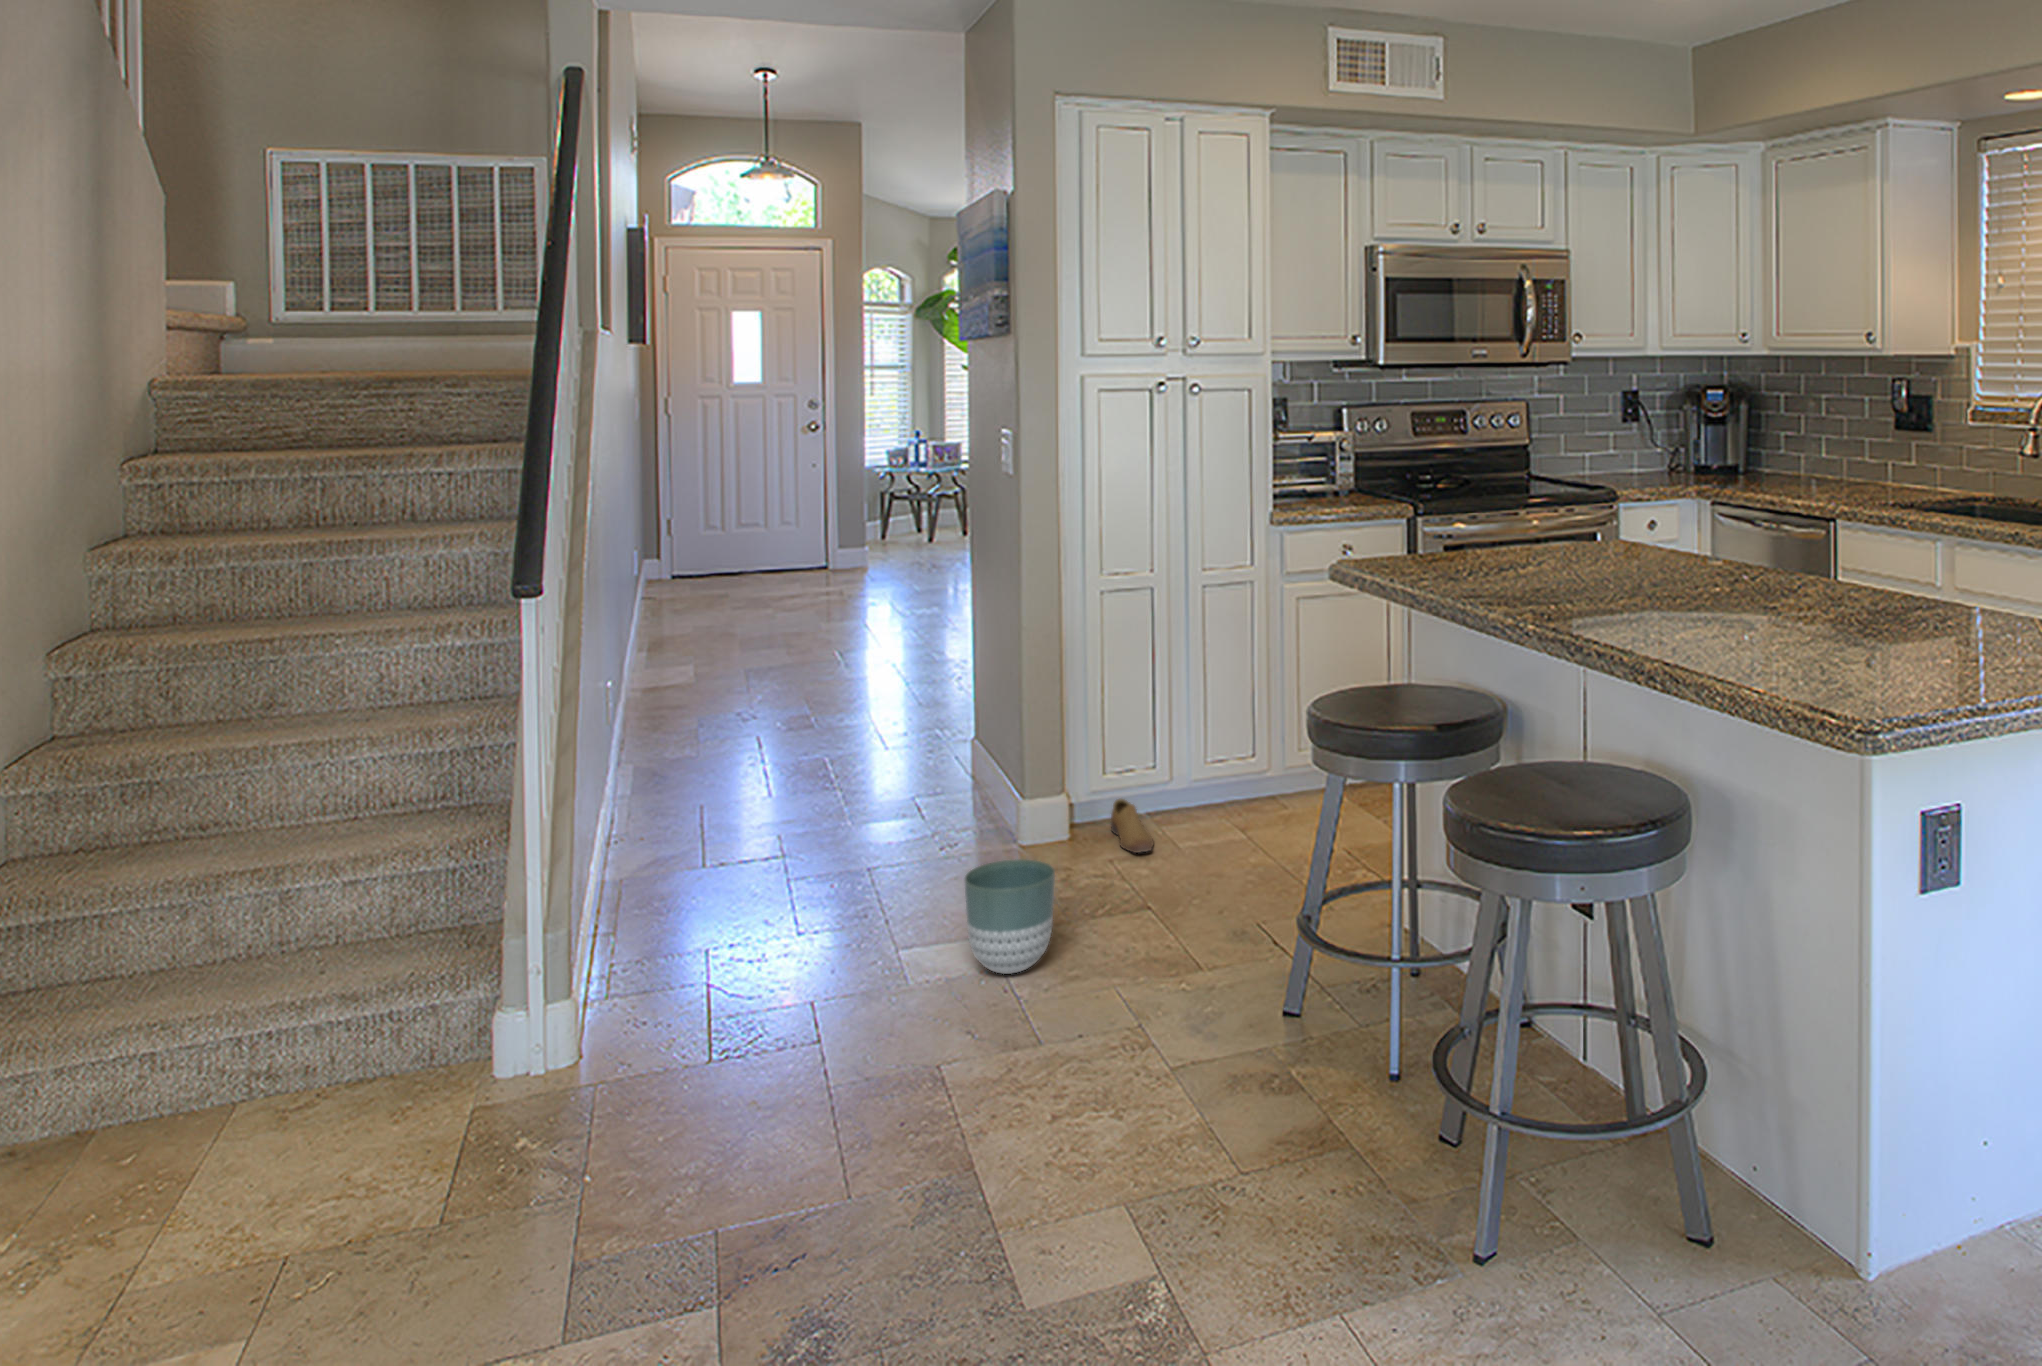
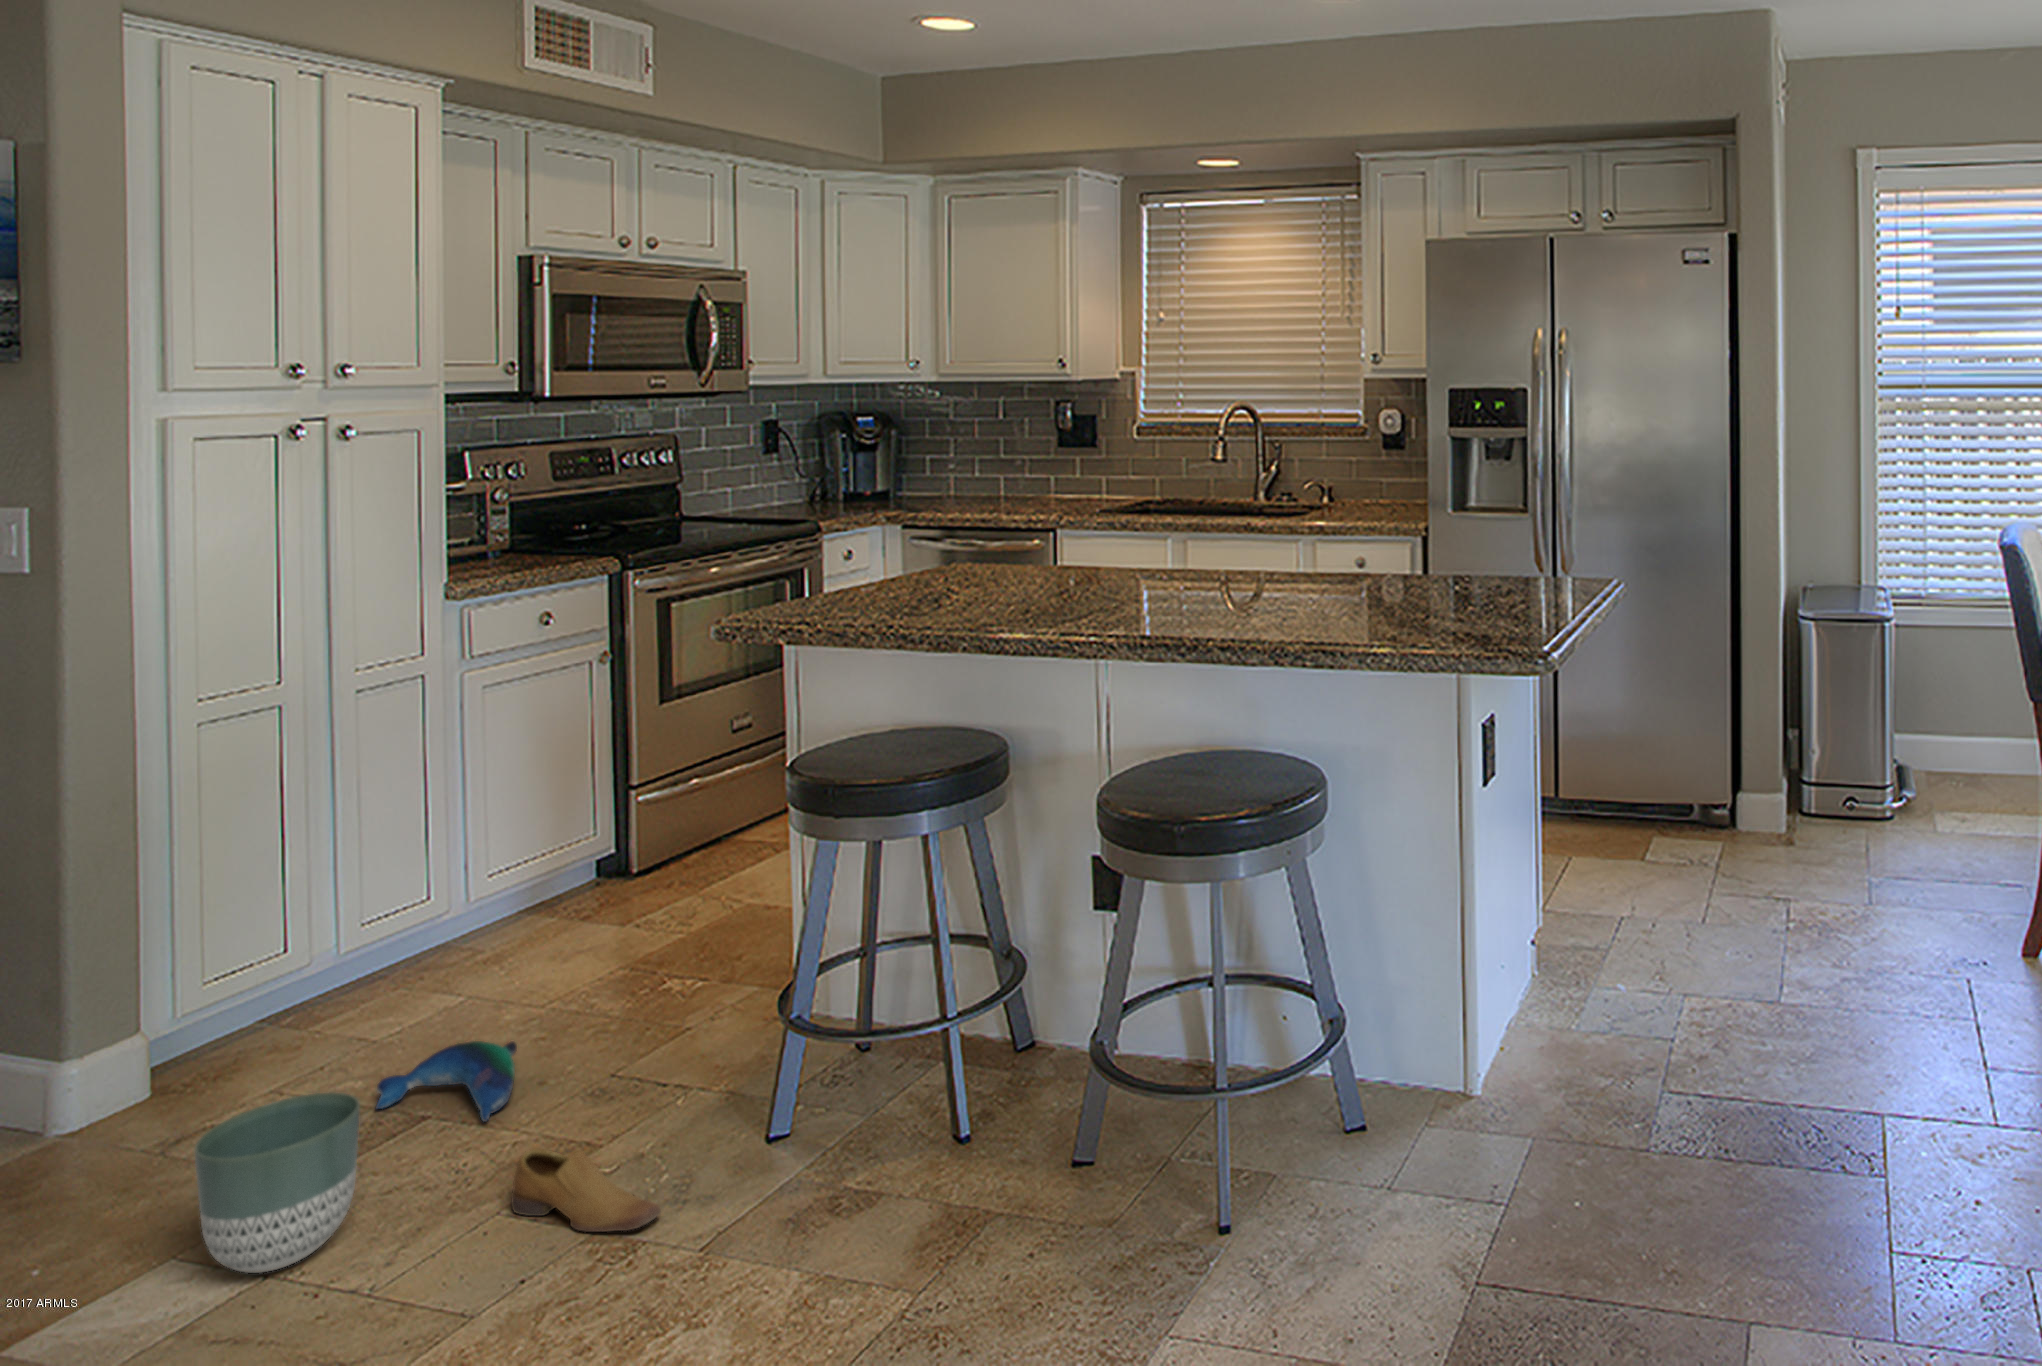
shoe: present [1111,799,1153,853] -> present [511,1149,661,1232]
plush toy: none [1133,865,1212,928] -> present [376,1041,517,1121]

